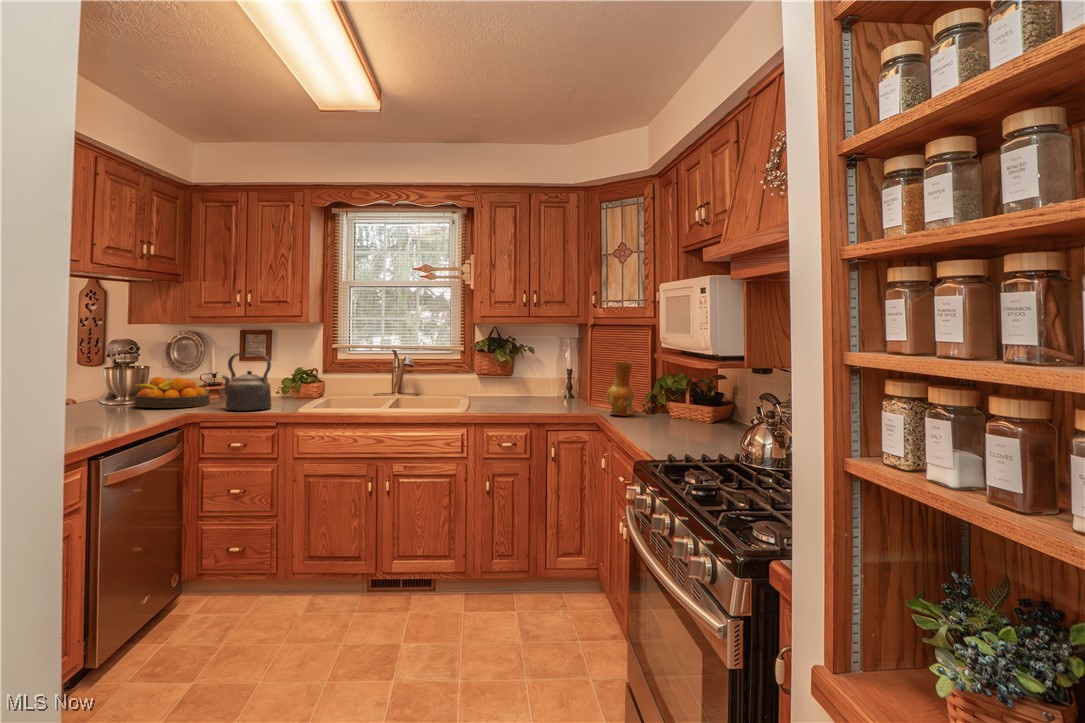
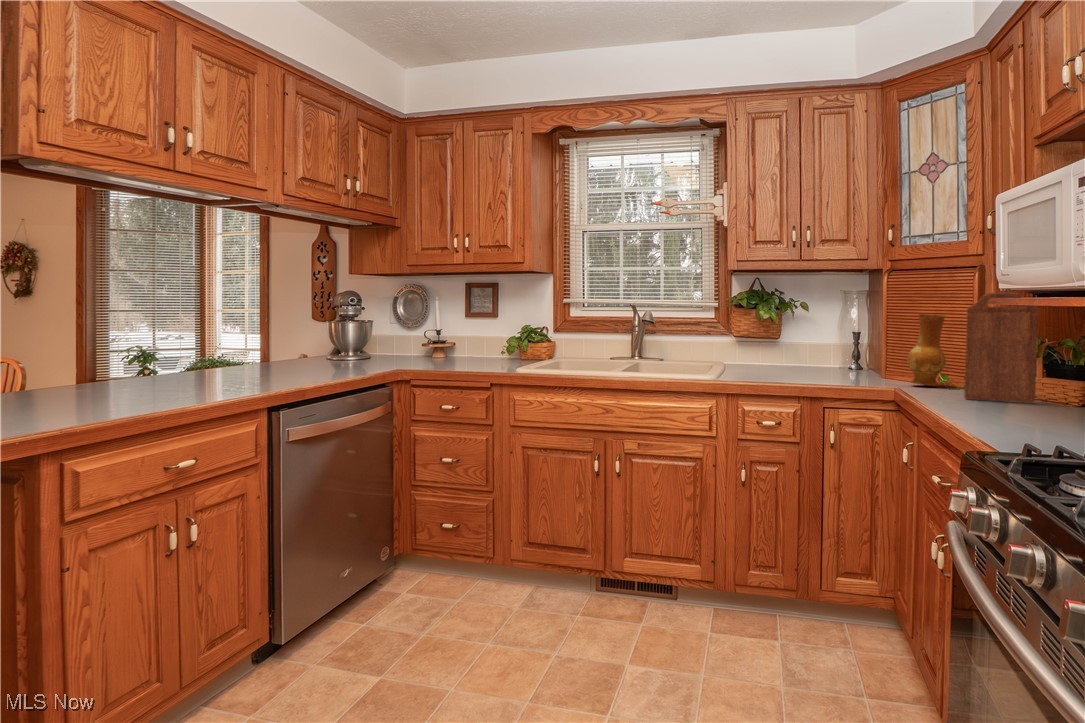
kettle: present [222,353,271,411] -> none [435,306,488,371]
cutting board: none [652,353,701,435] -> present [964,292,1038,402]
fruit bowl: present [133,377,209,408] -> none [347,334,420,367]

